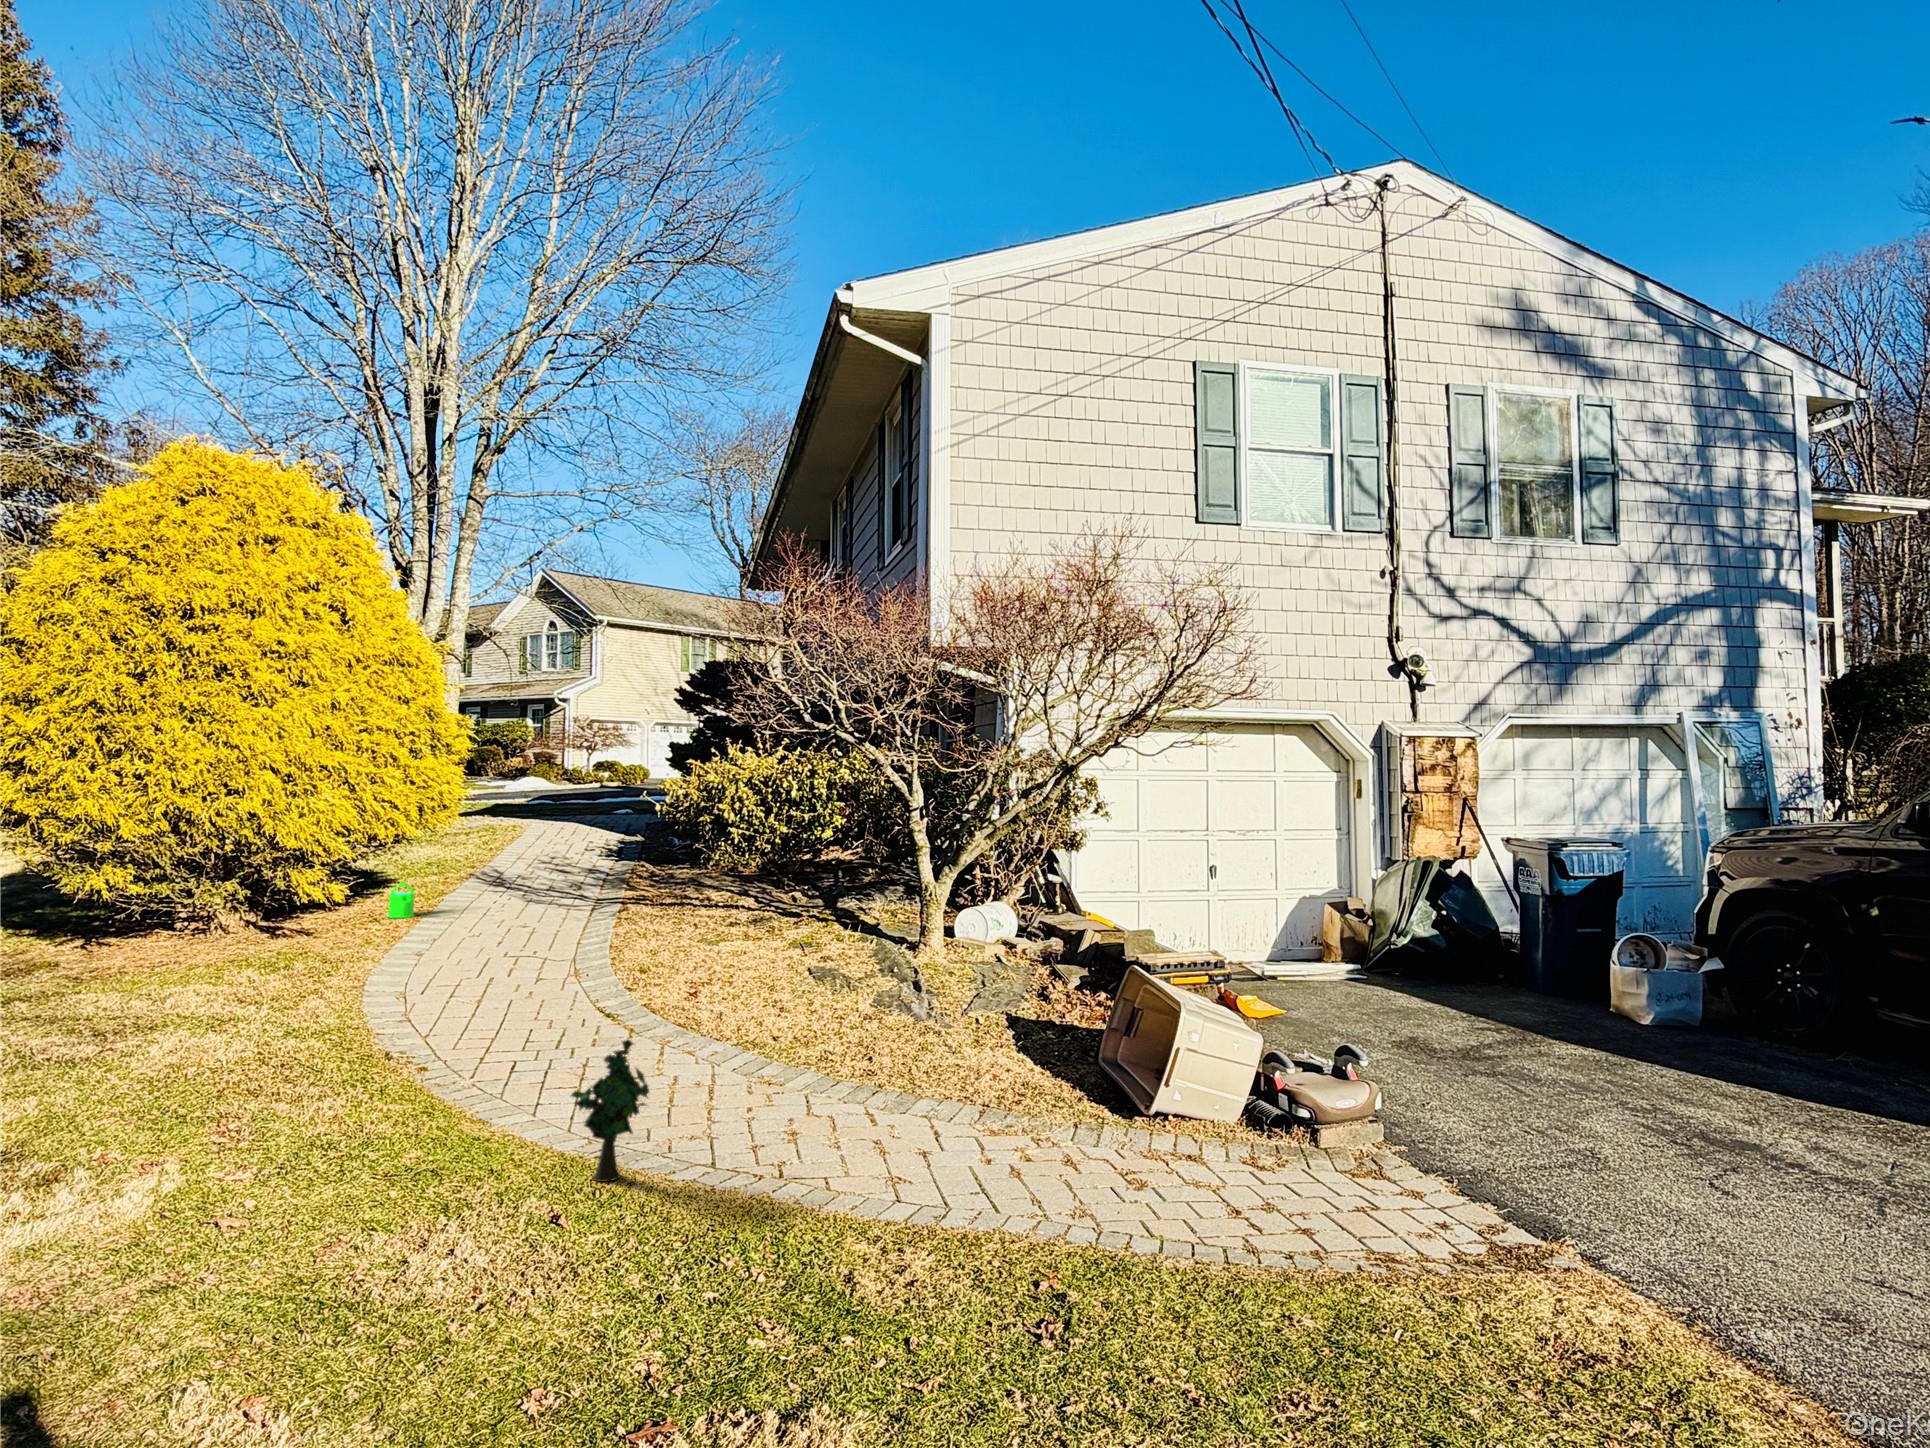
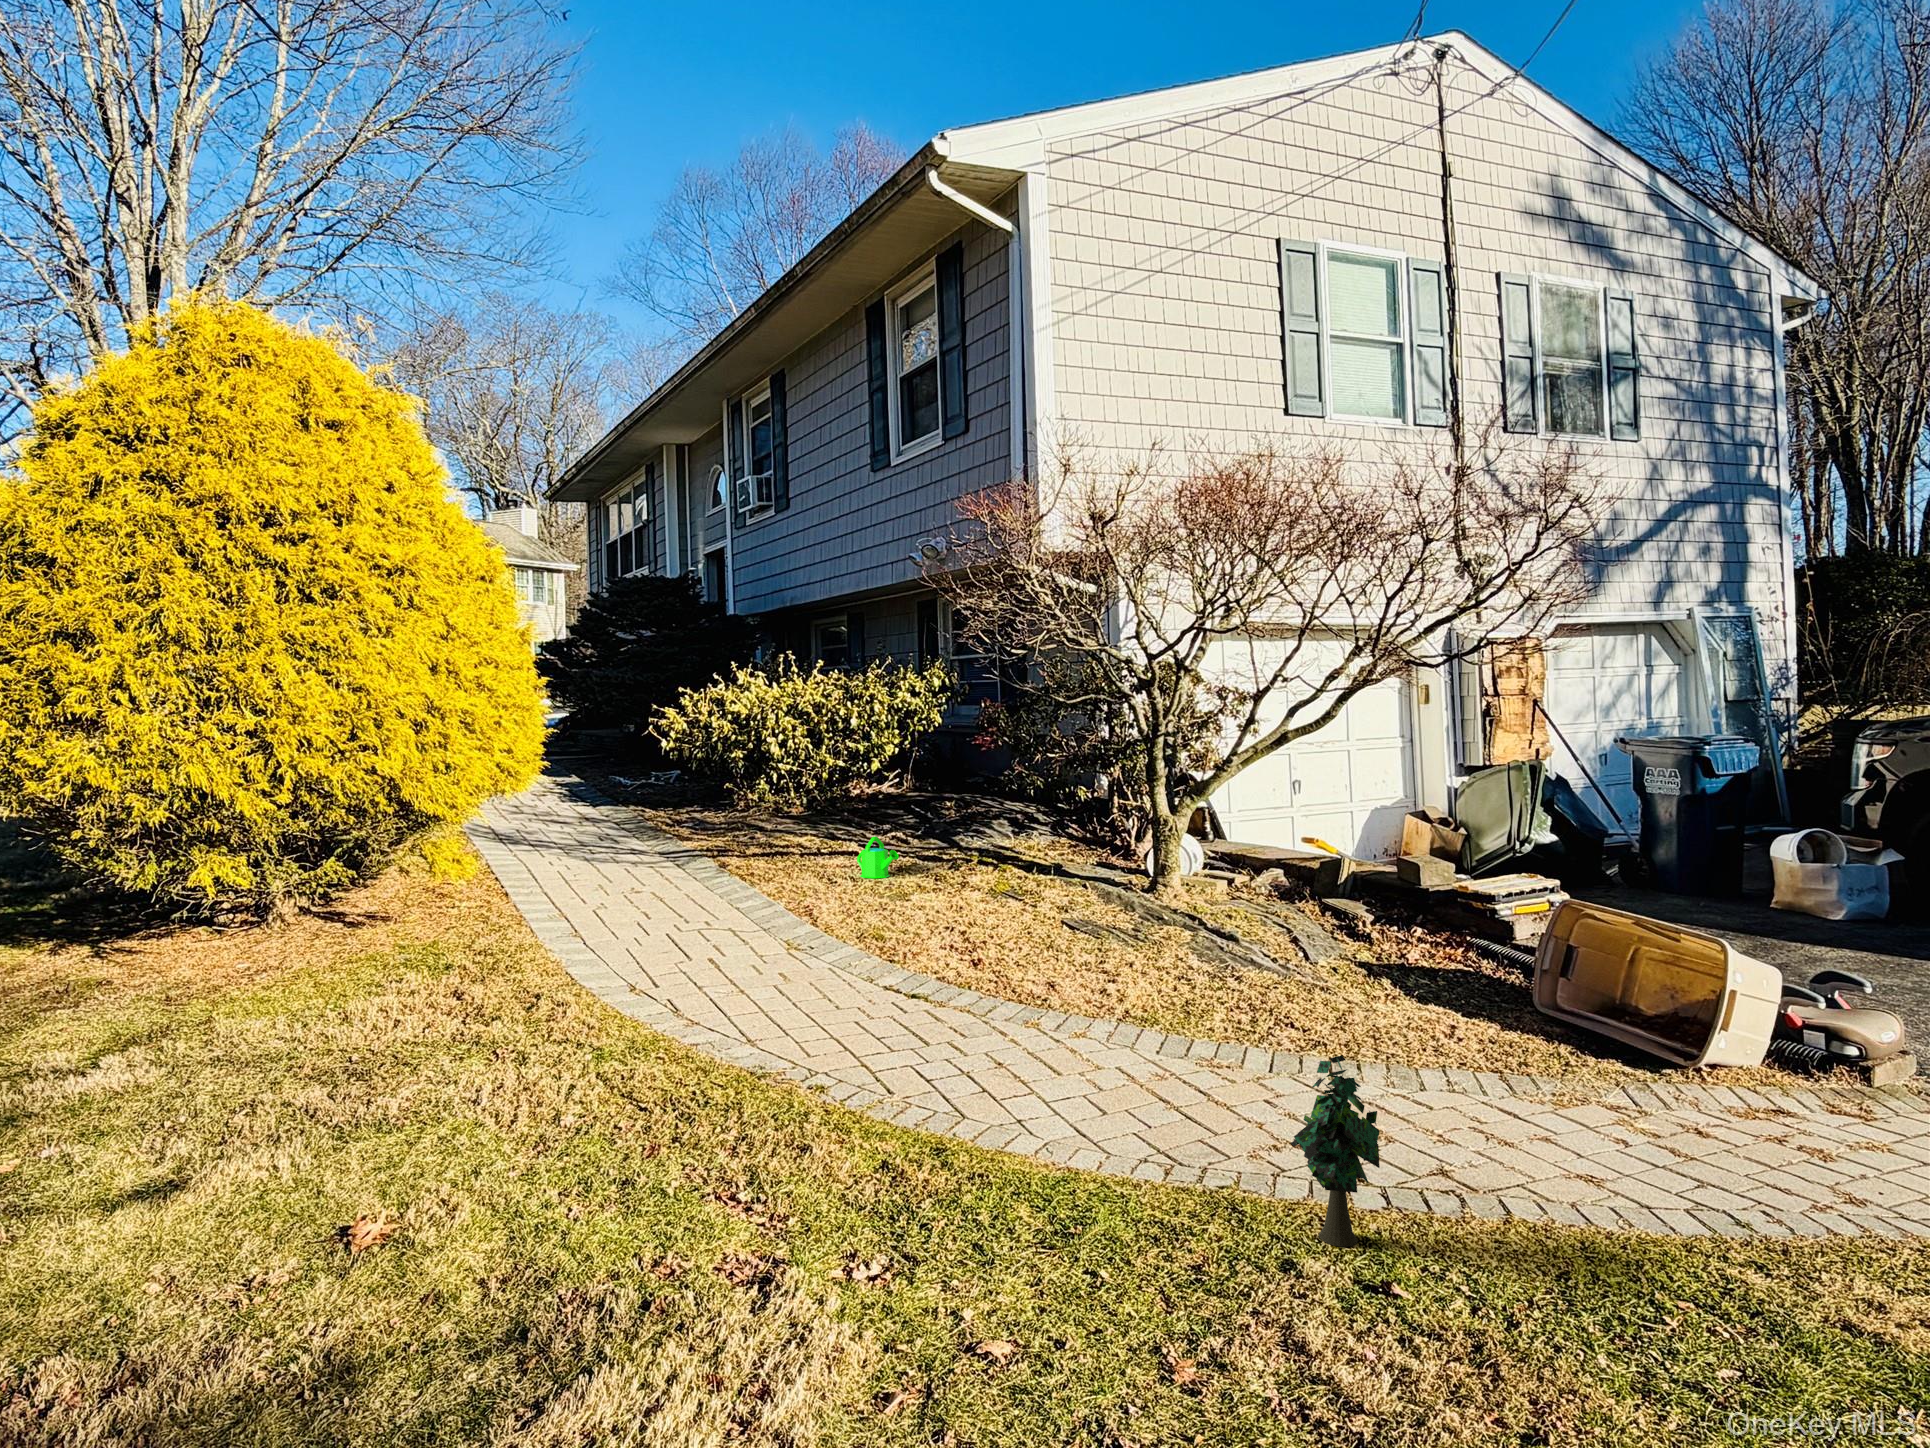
watering can: present [387,882,415,918] -> present [857,836,899,878]

